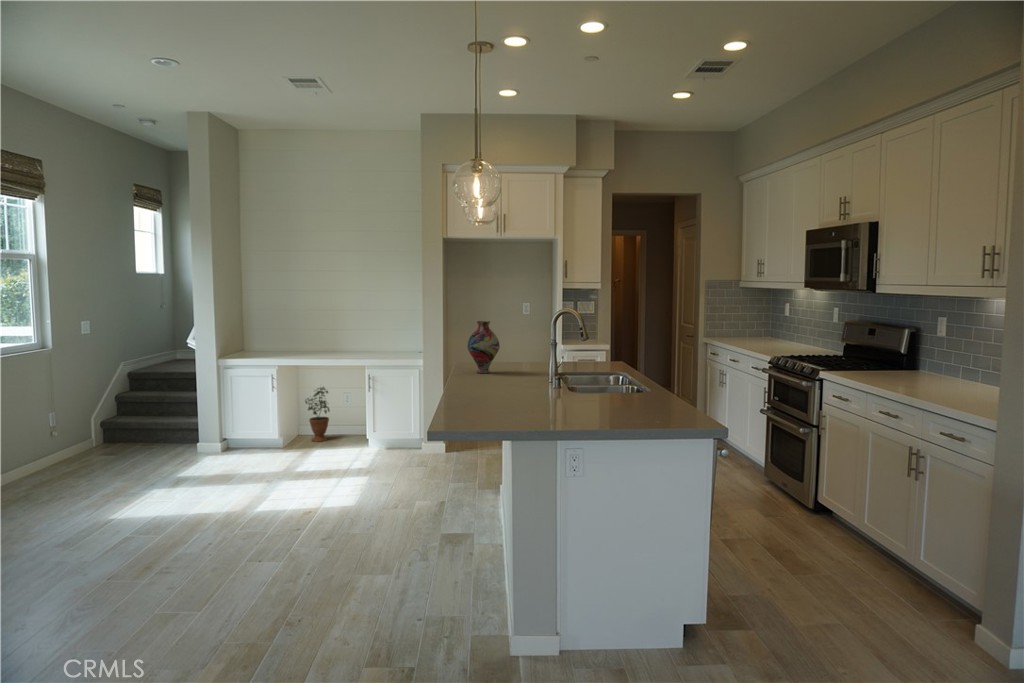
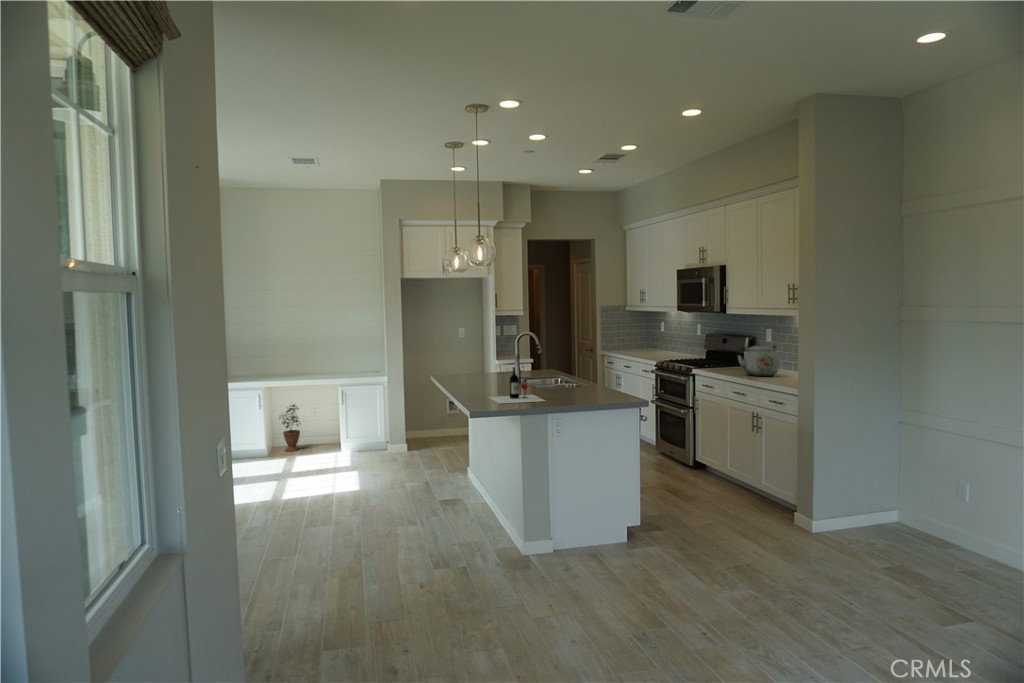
vase: present [467,321,500,373] -> none [451,342,475,380]
kettle: none [890,339,961,390] -> present [738,344,779,376]
wine bottle: none [479,364,557,421] -> present [489,367,545,404]

